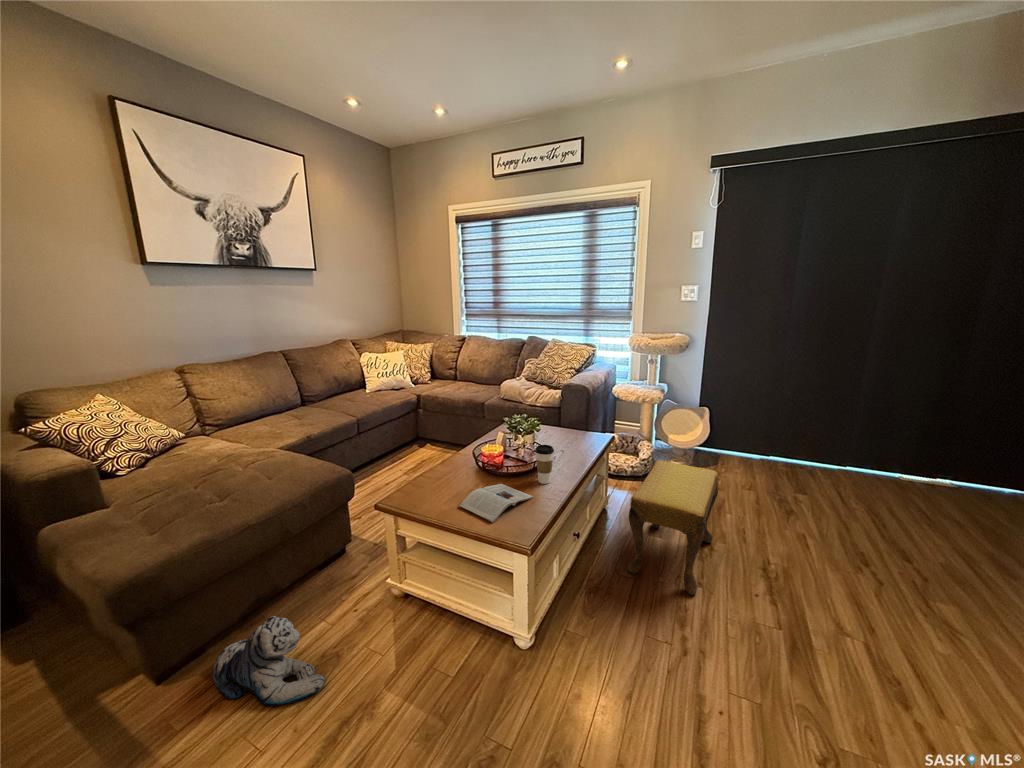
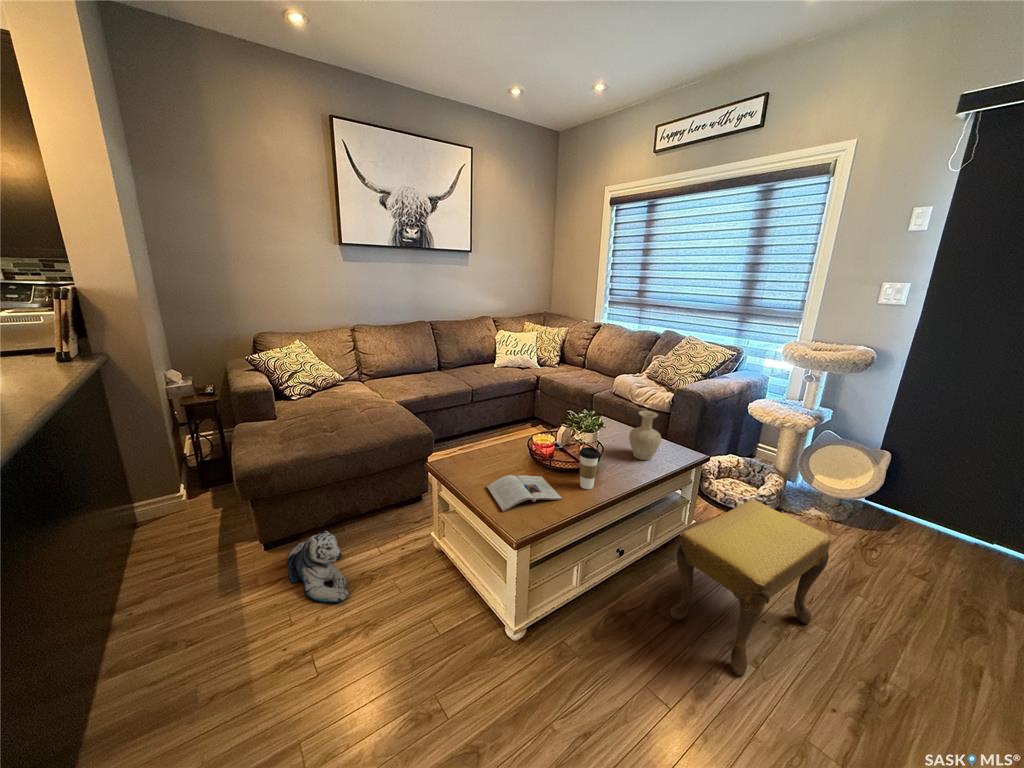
vase: none [554,405,582,449] -> present [629,411,661,460]

